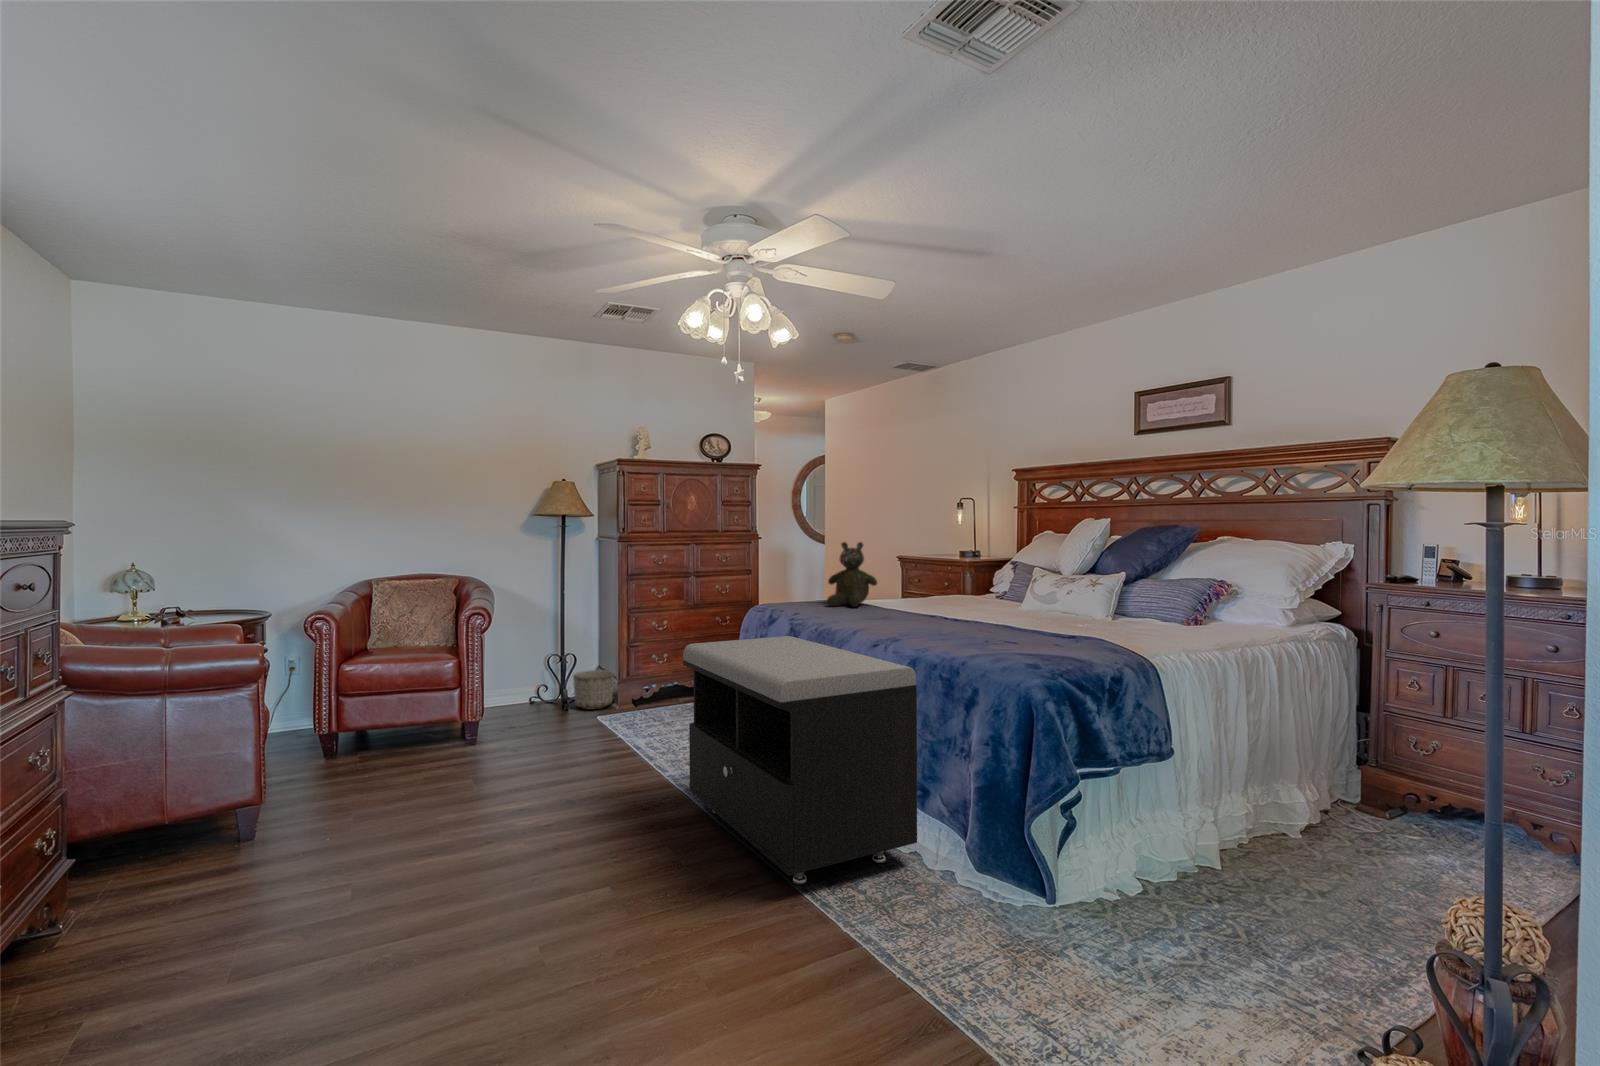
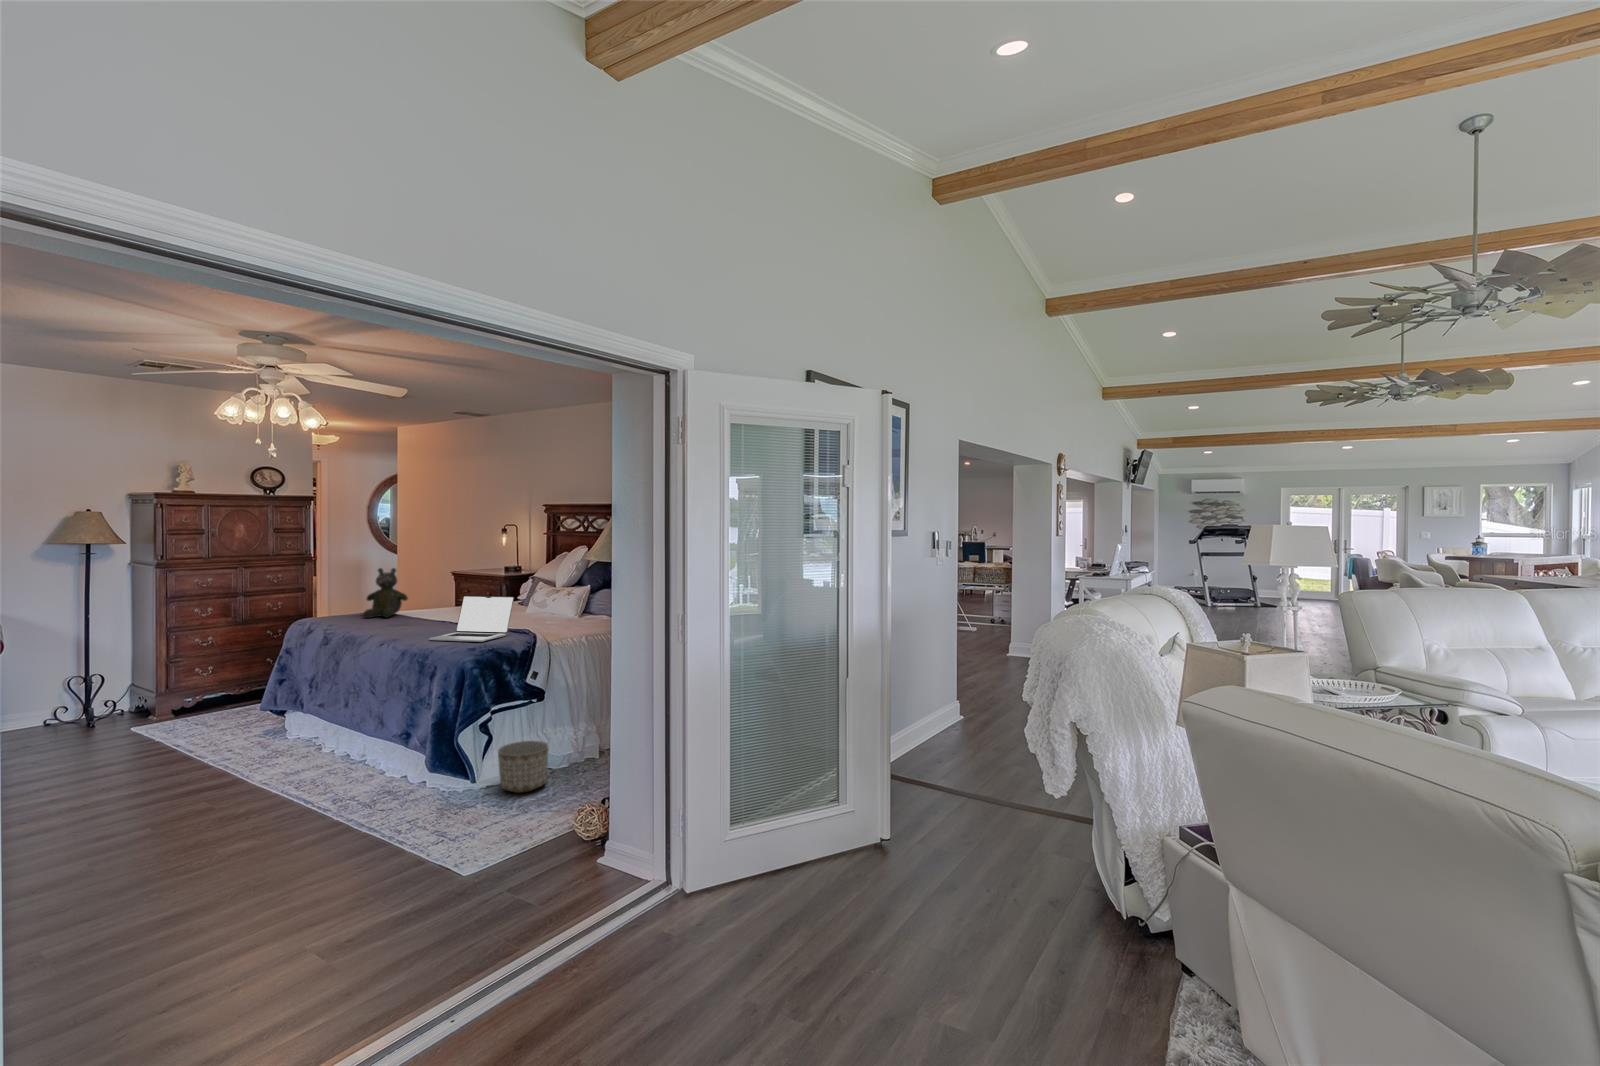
laptop: none [943,578,1065,651] -> present [429,596,514,642]
storage bench: present [683,636,917,884] -> none [220,643,403,804]
planter: present [573,670,614,710] -> present [498,741,549,793]

